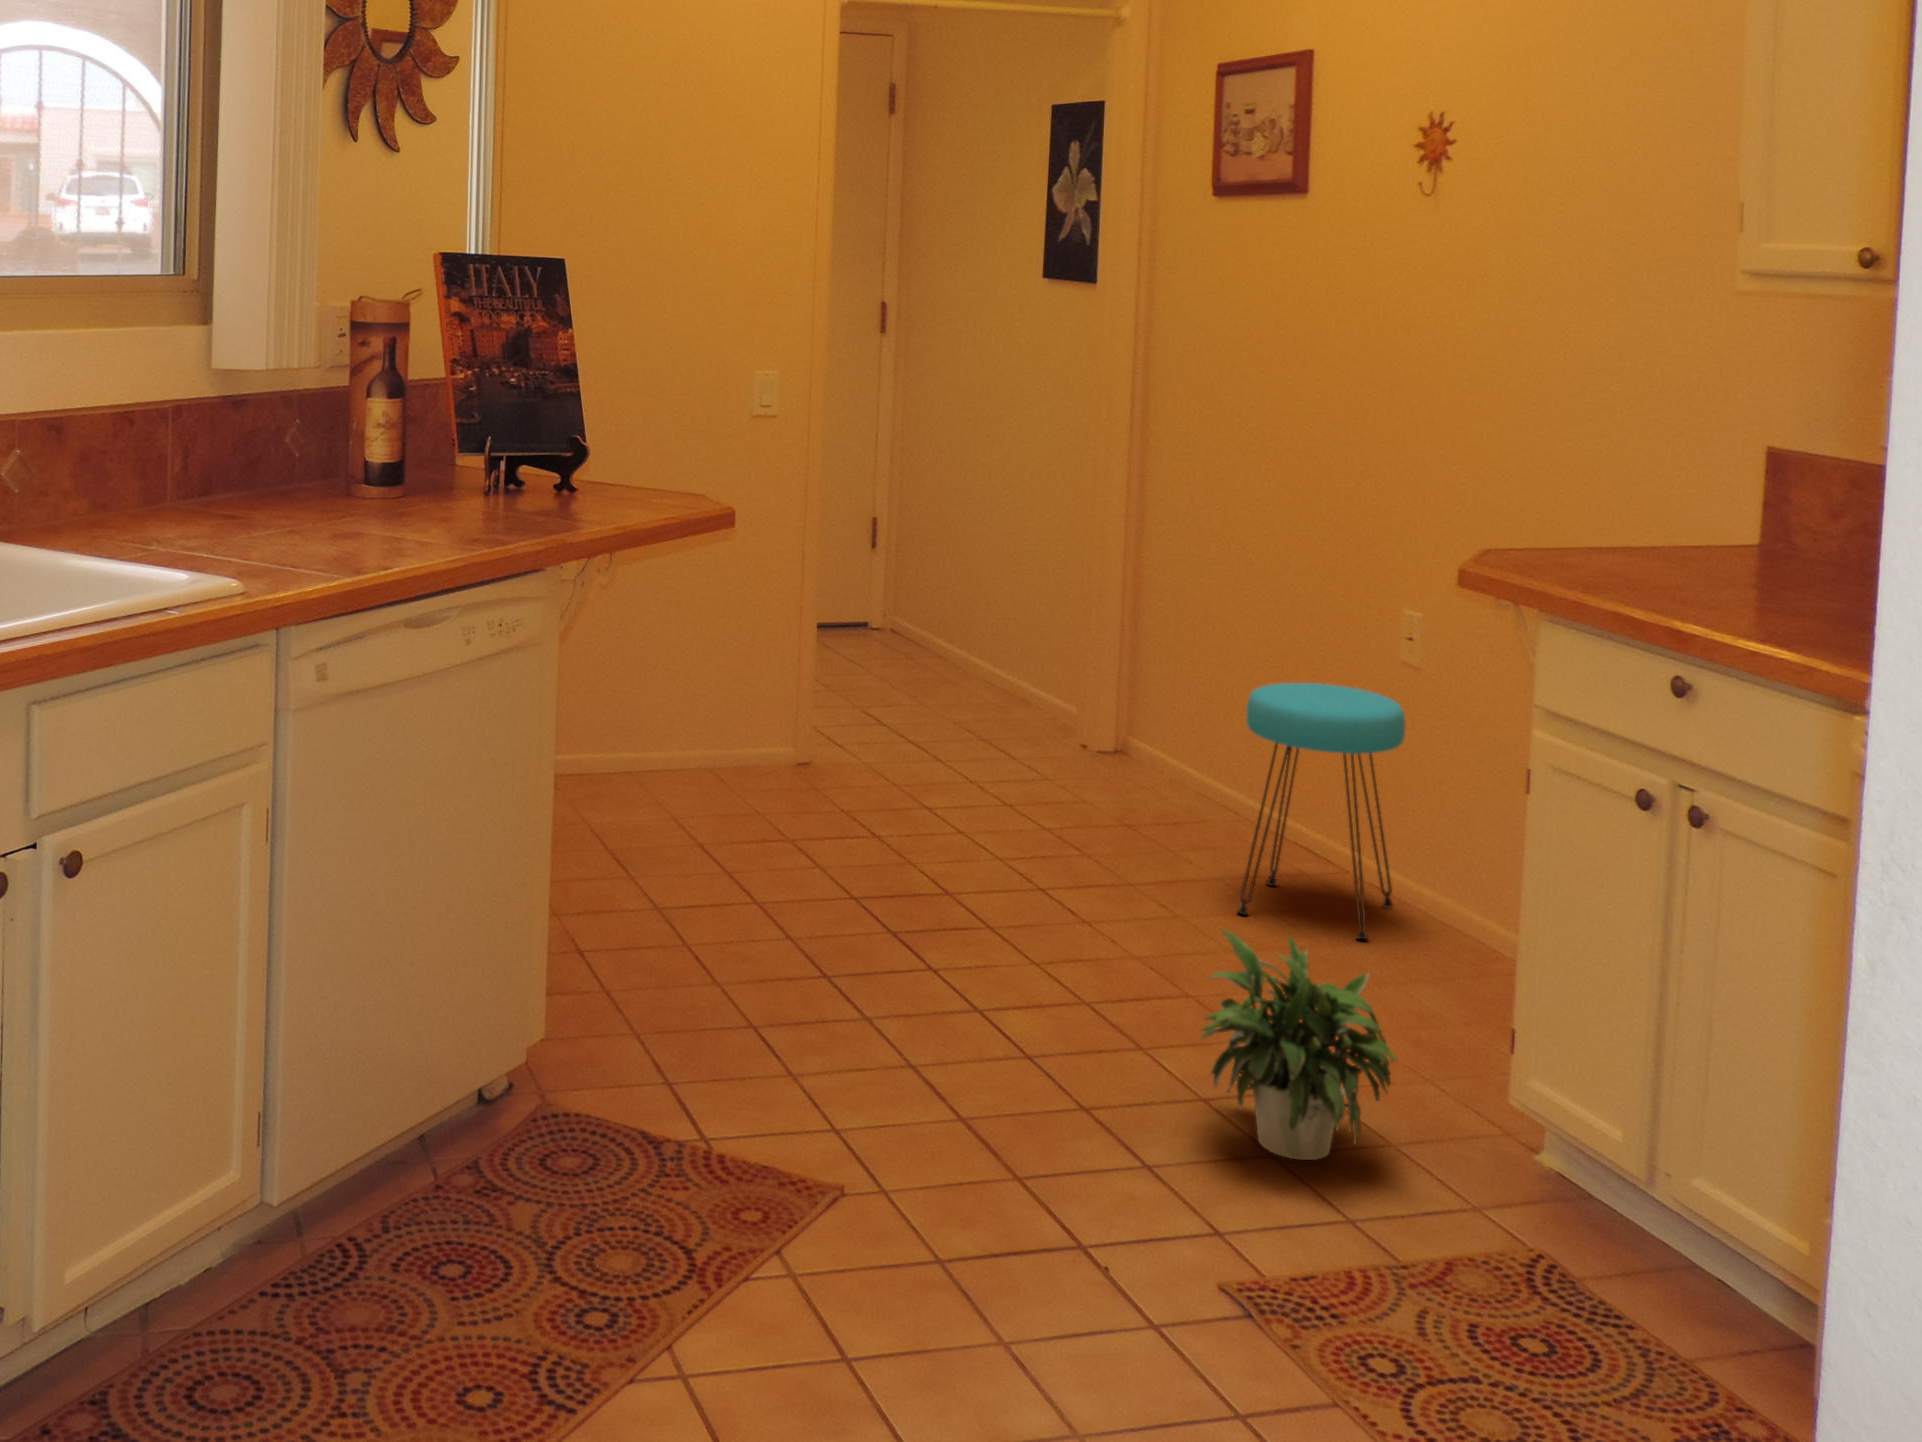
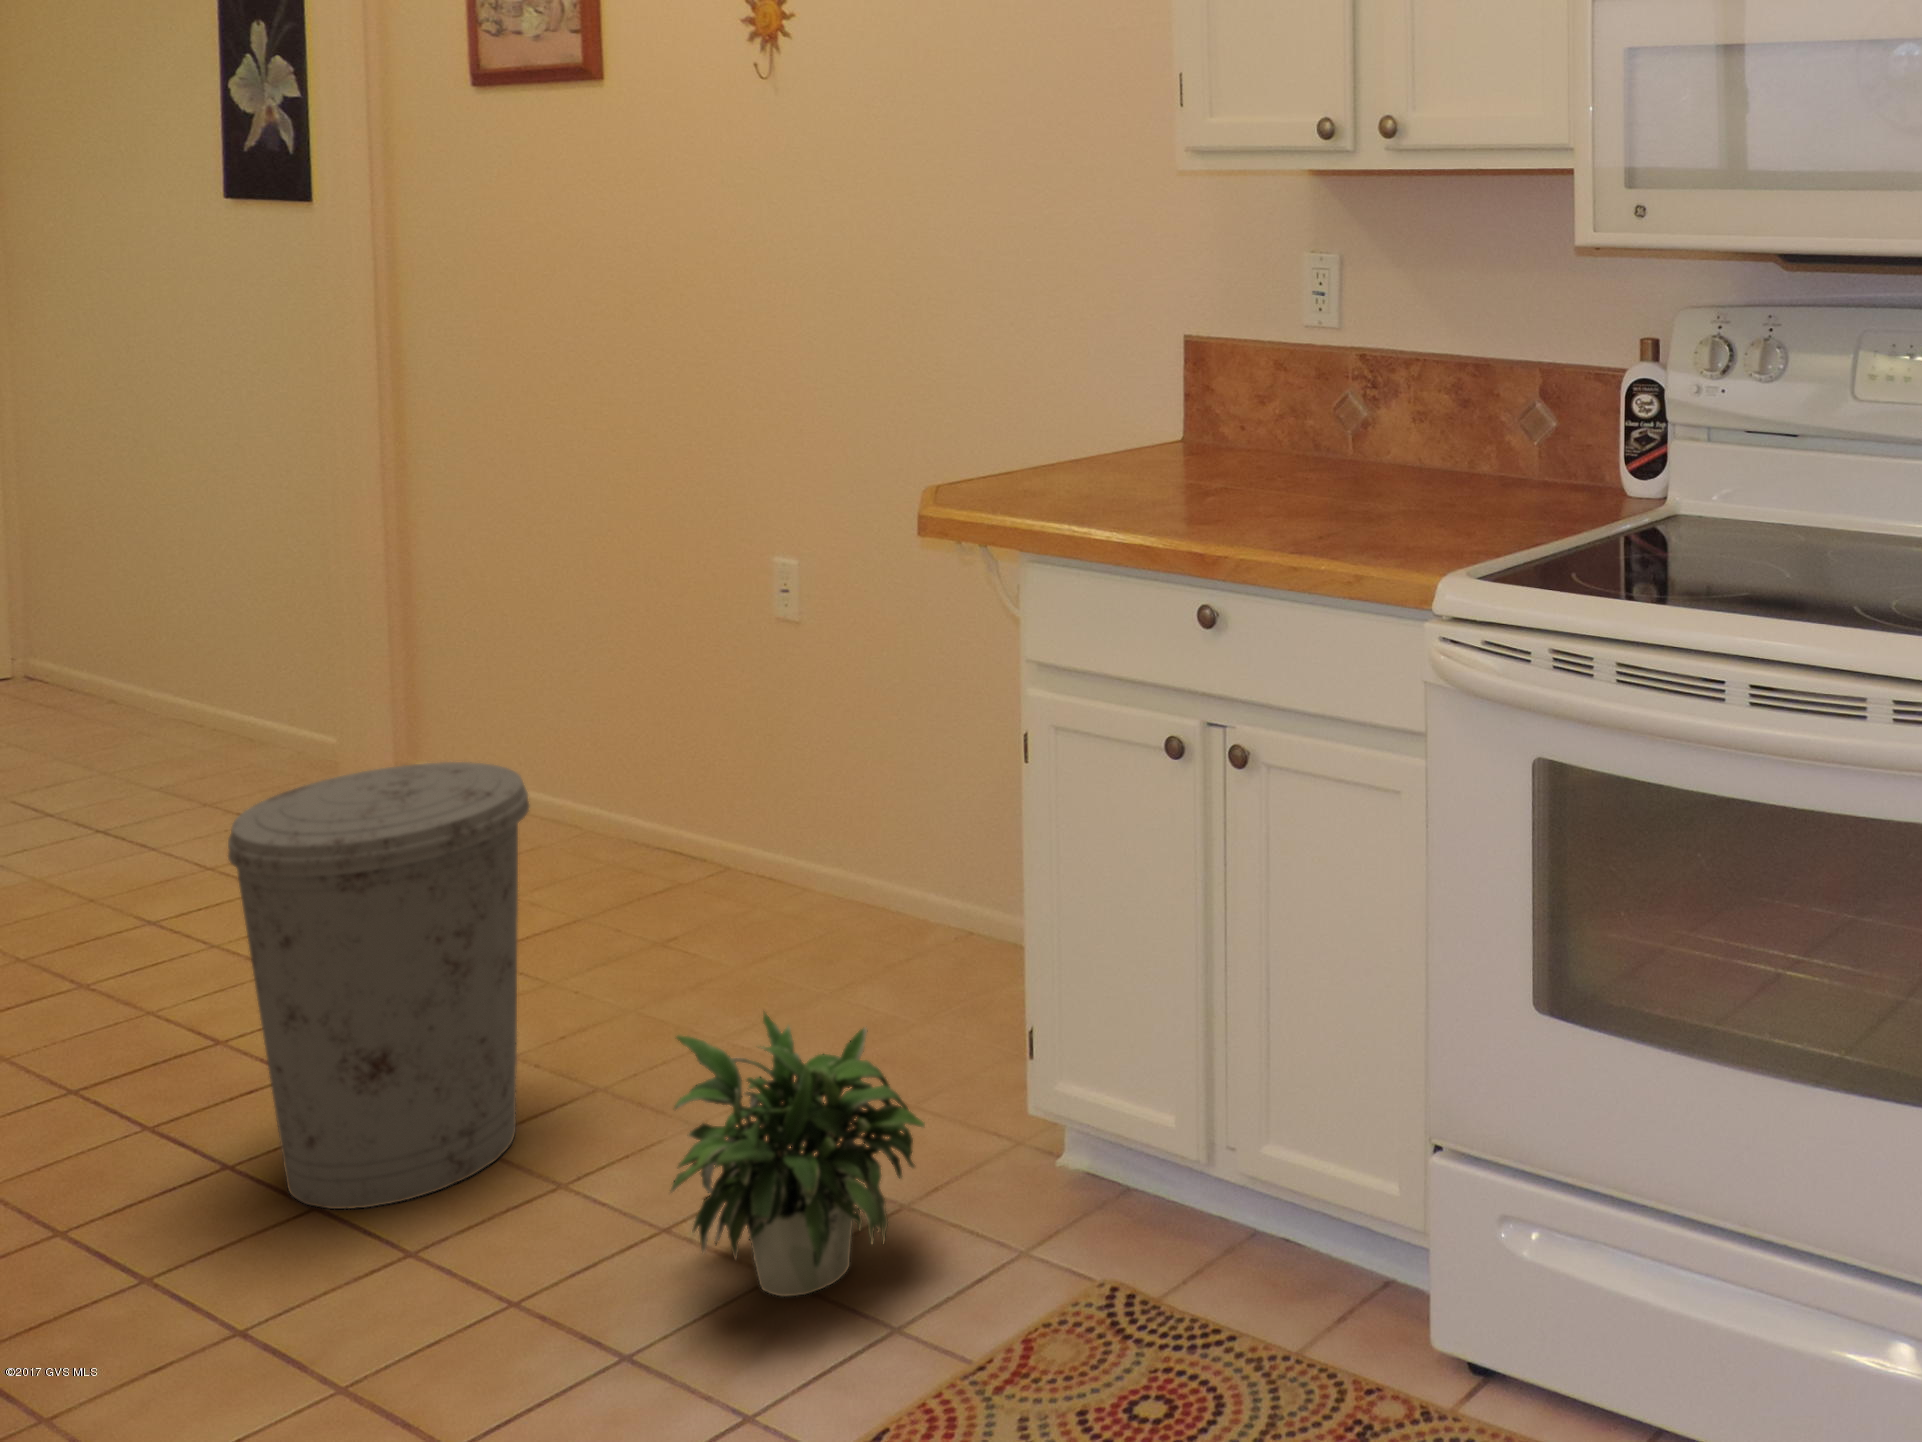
stool: present [1238,683,1406,939] -> none [618,667,813,975]
trash can: none [964,690,1157,1000] -> present [228,762,529,1209]

